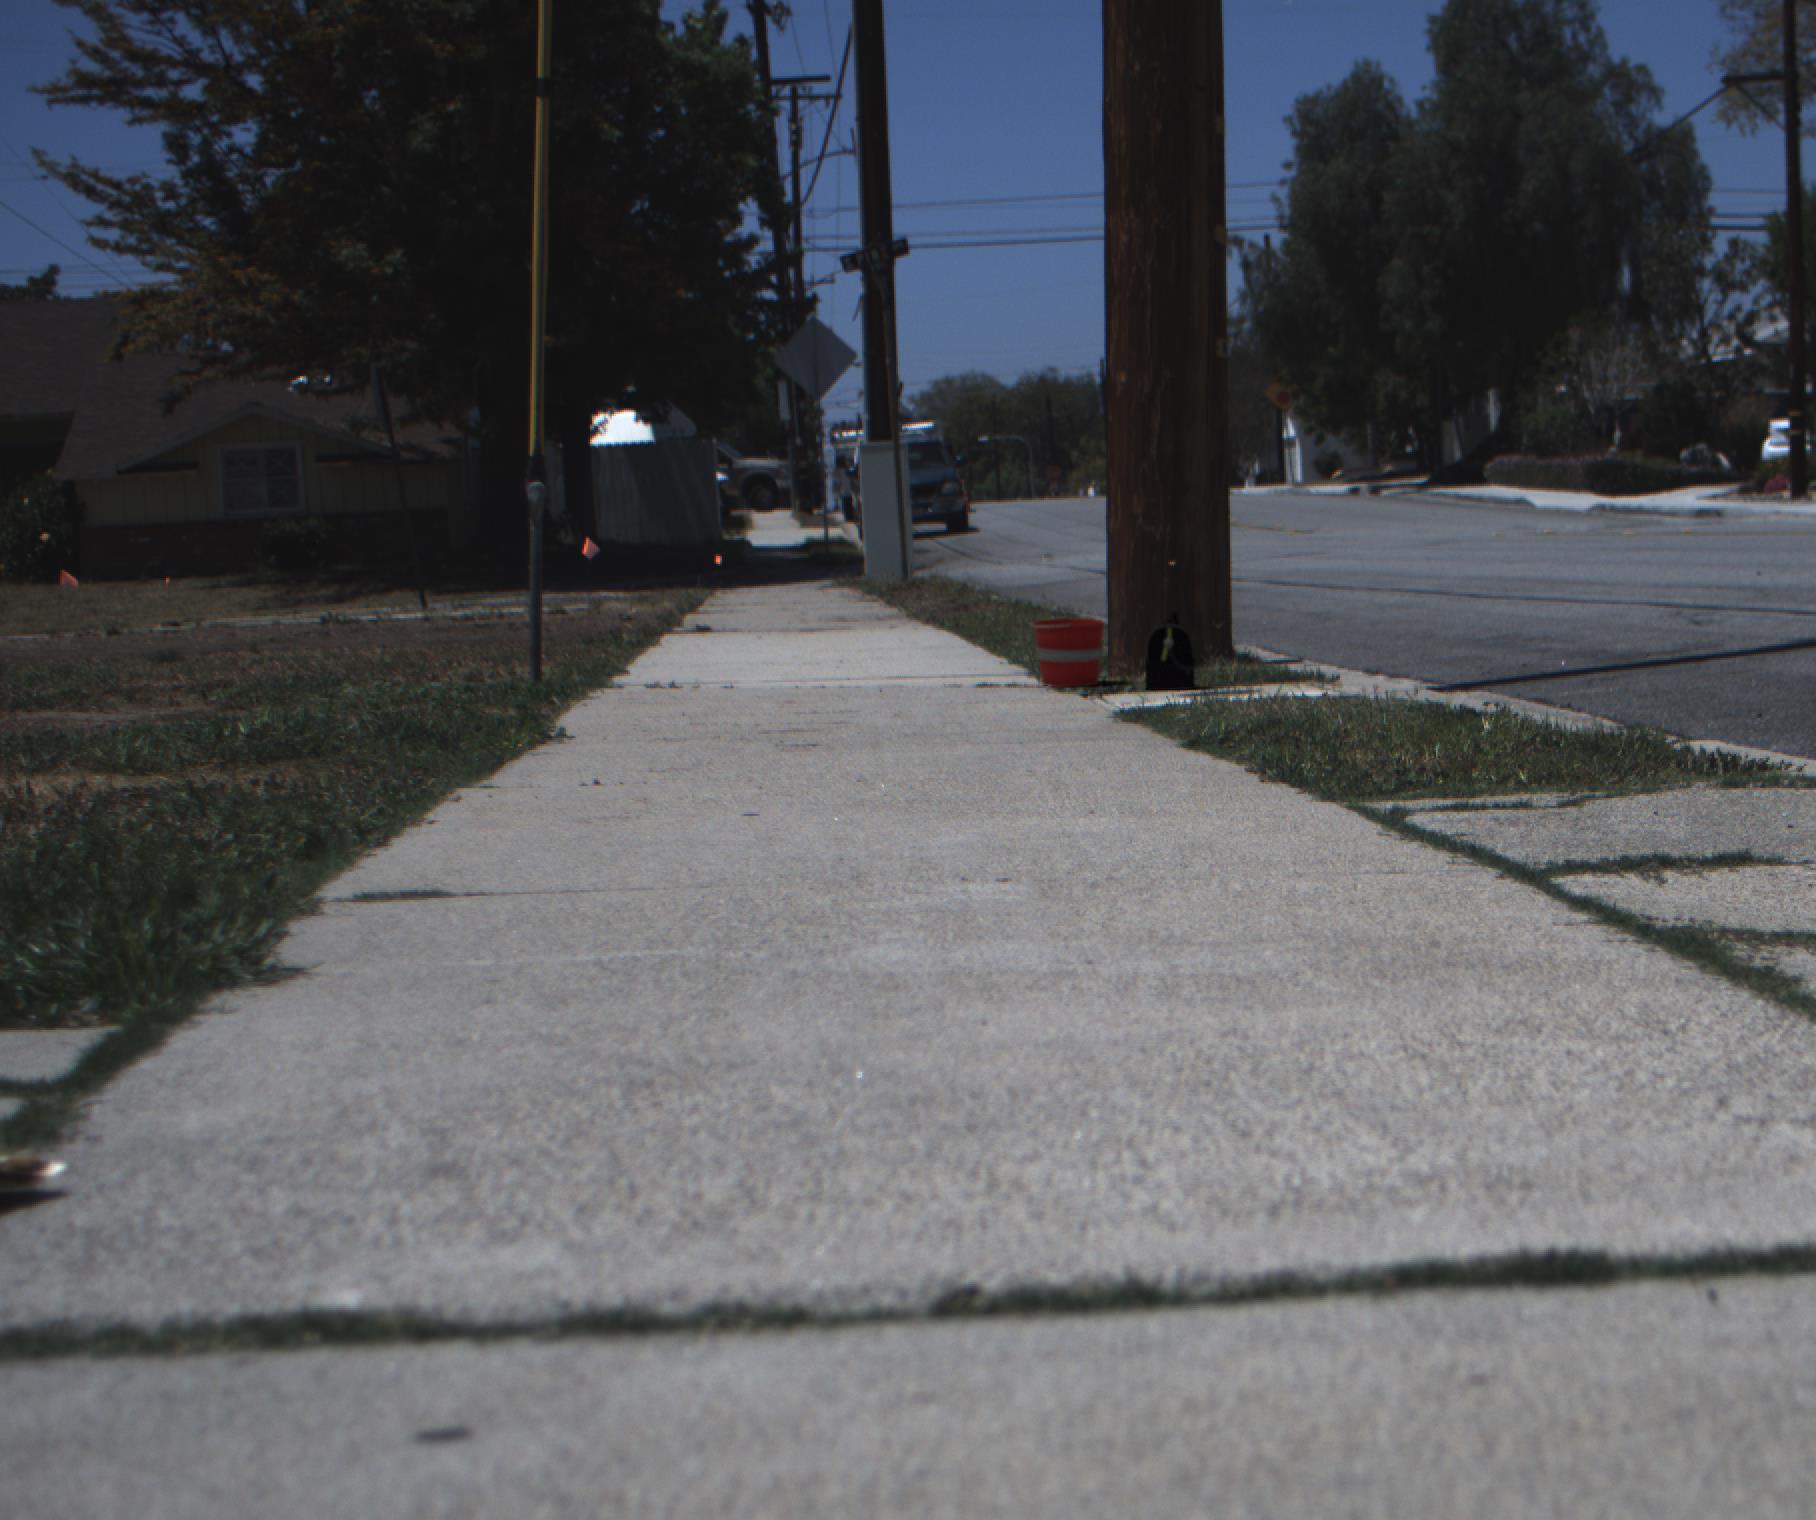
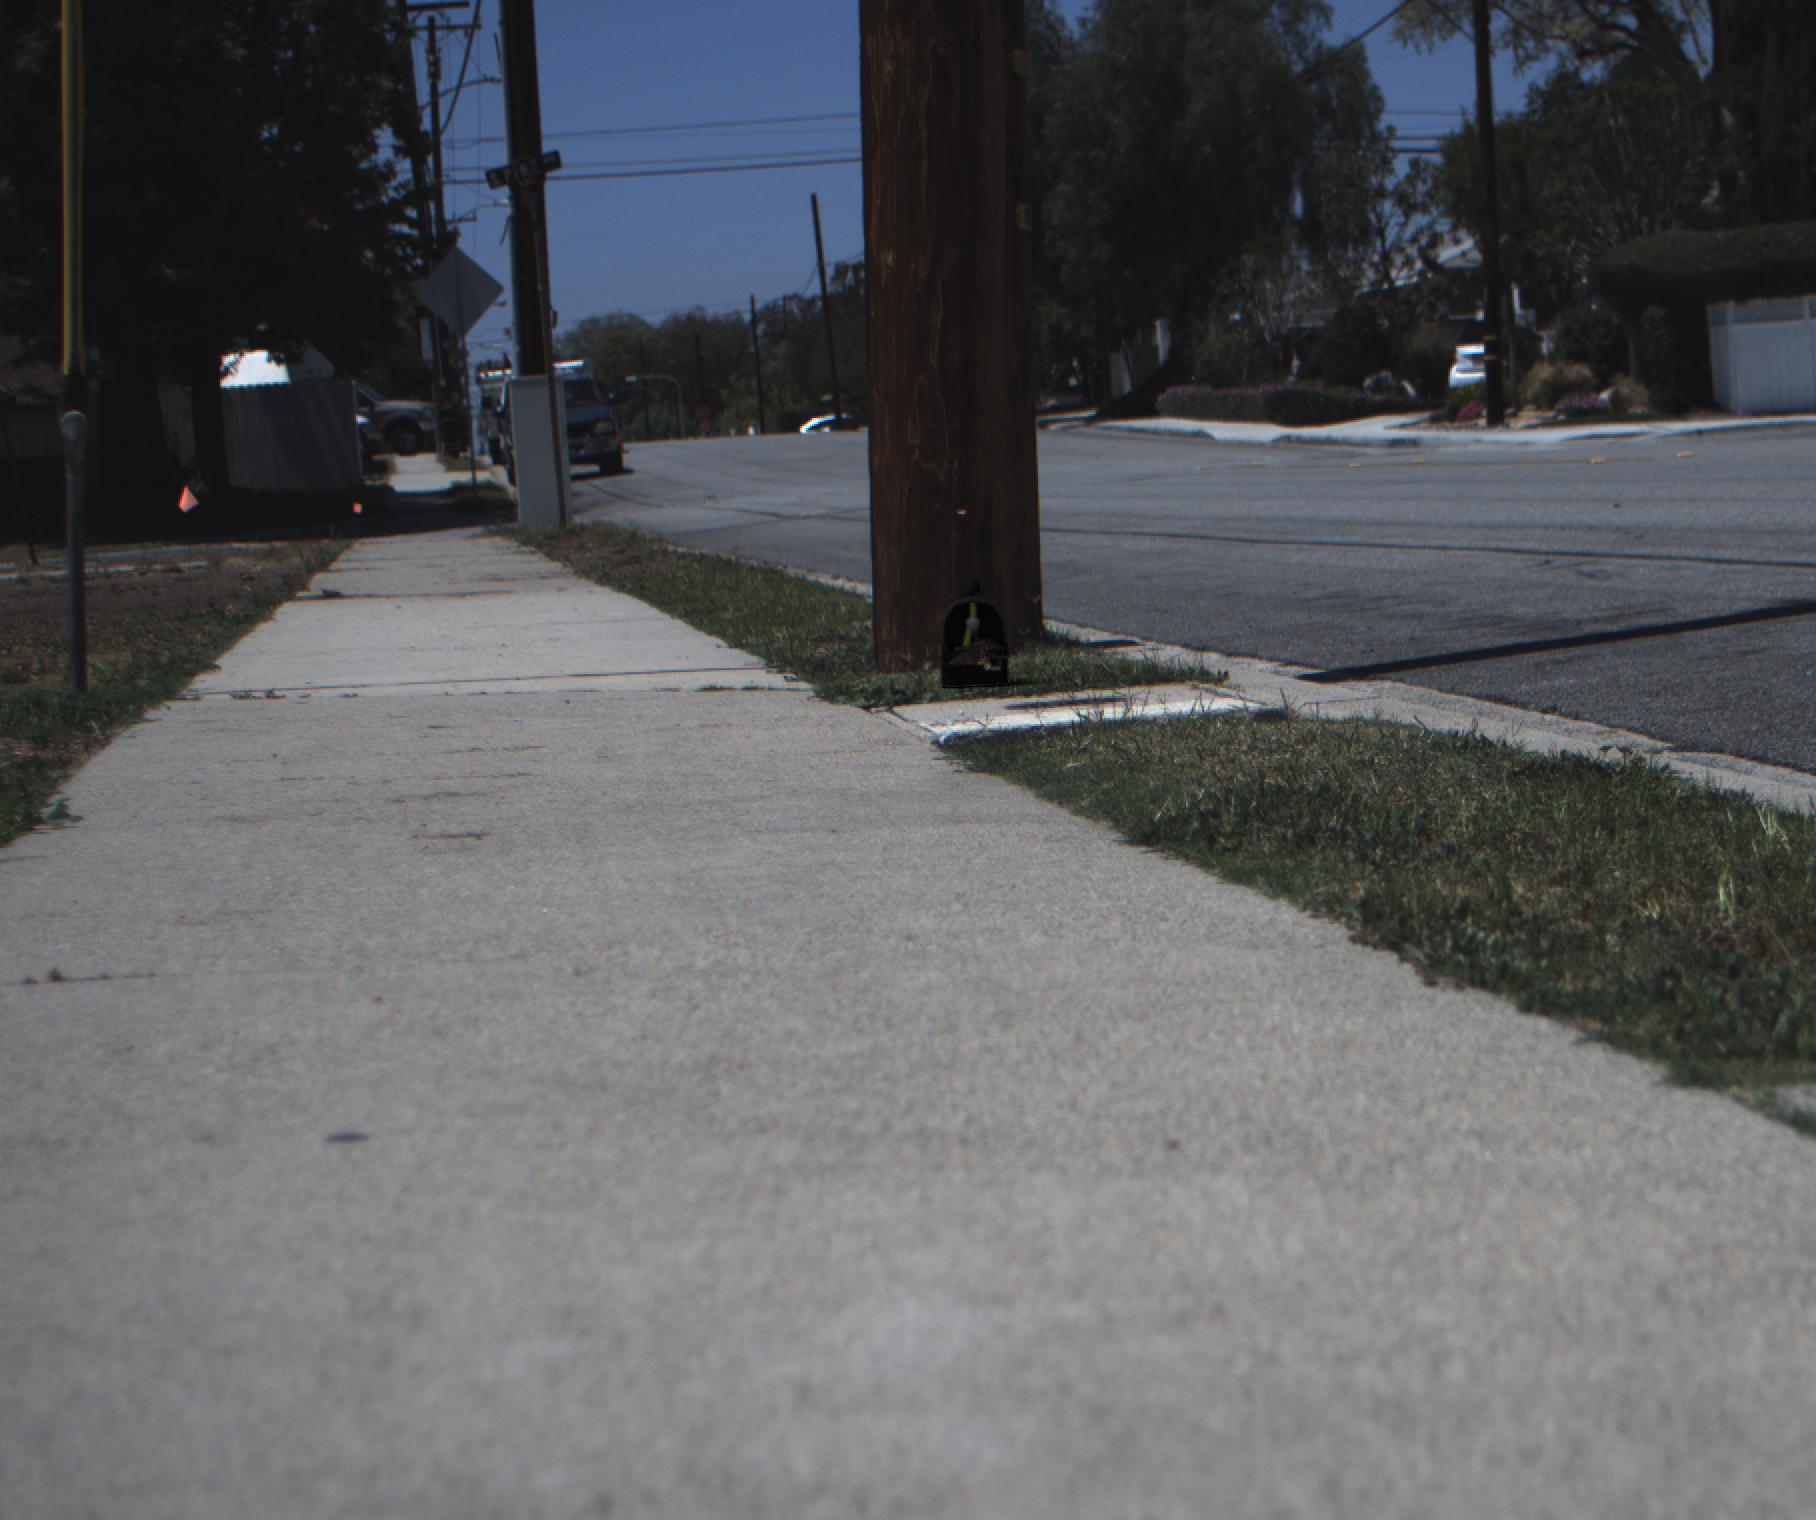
bucket: present [1031,618,1104,687] -> none [774,588,877,685]

